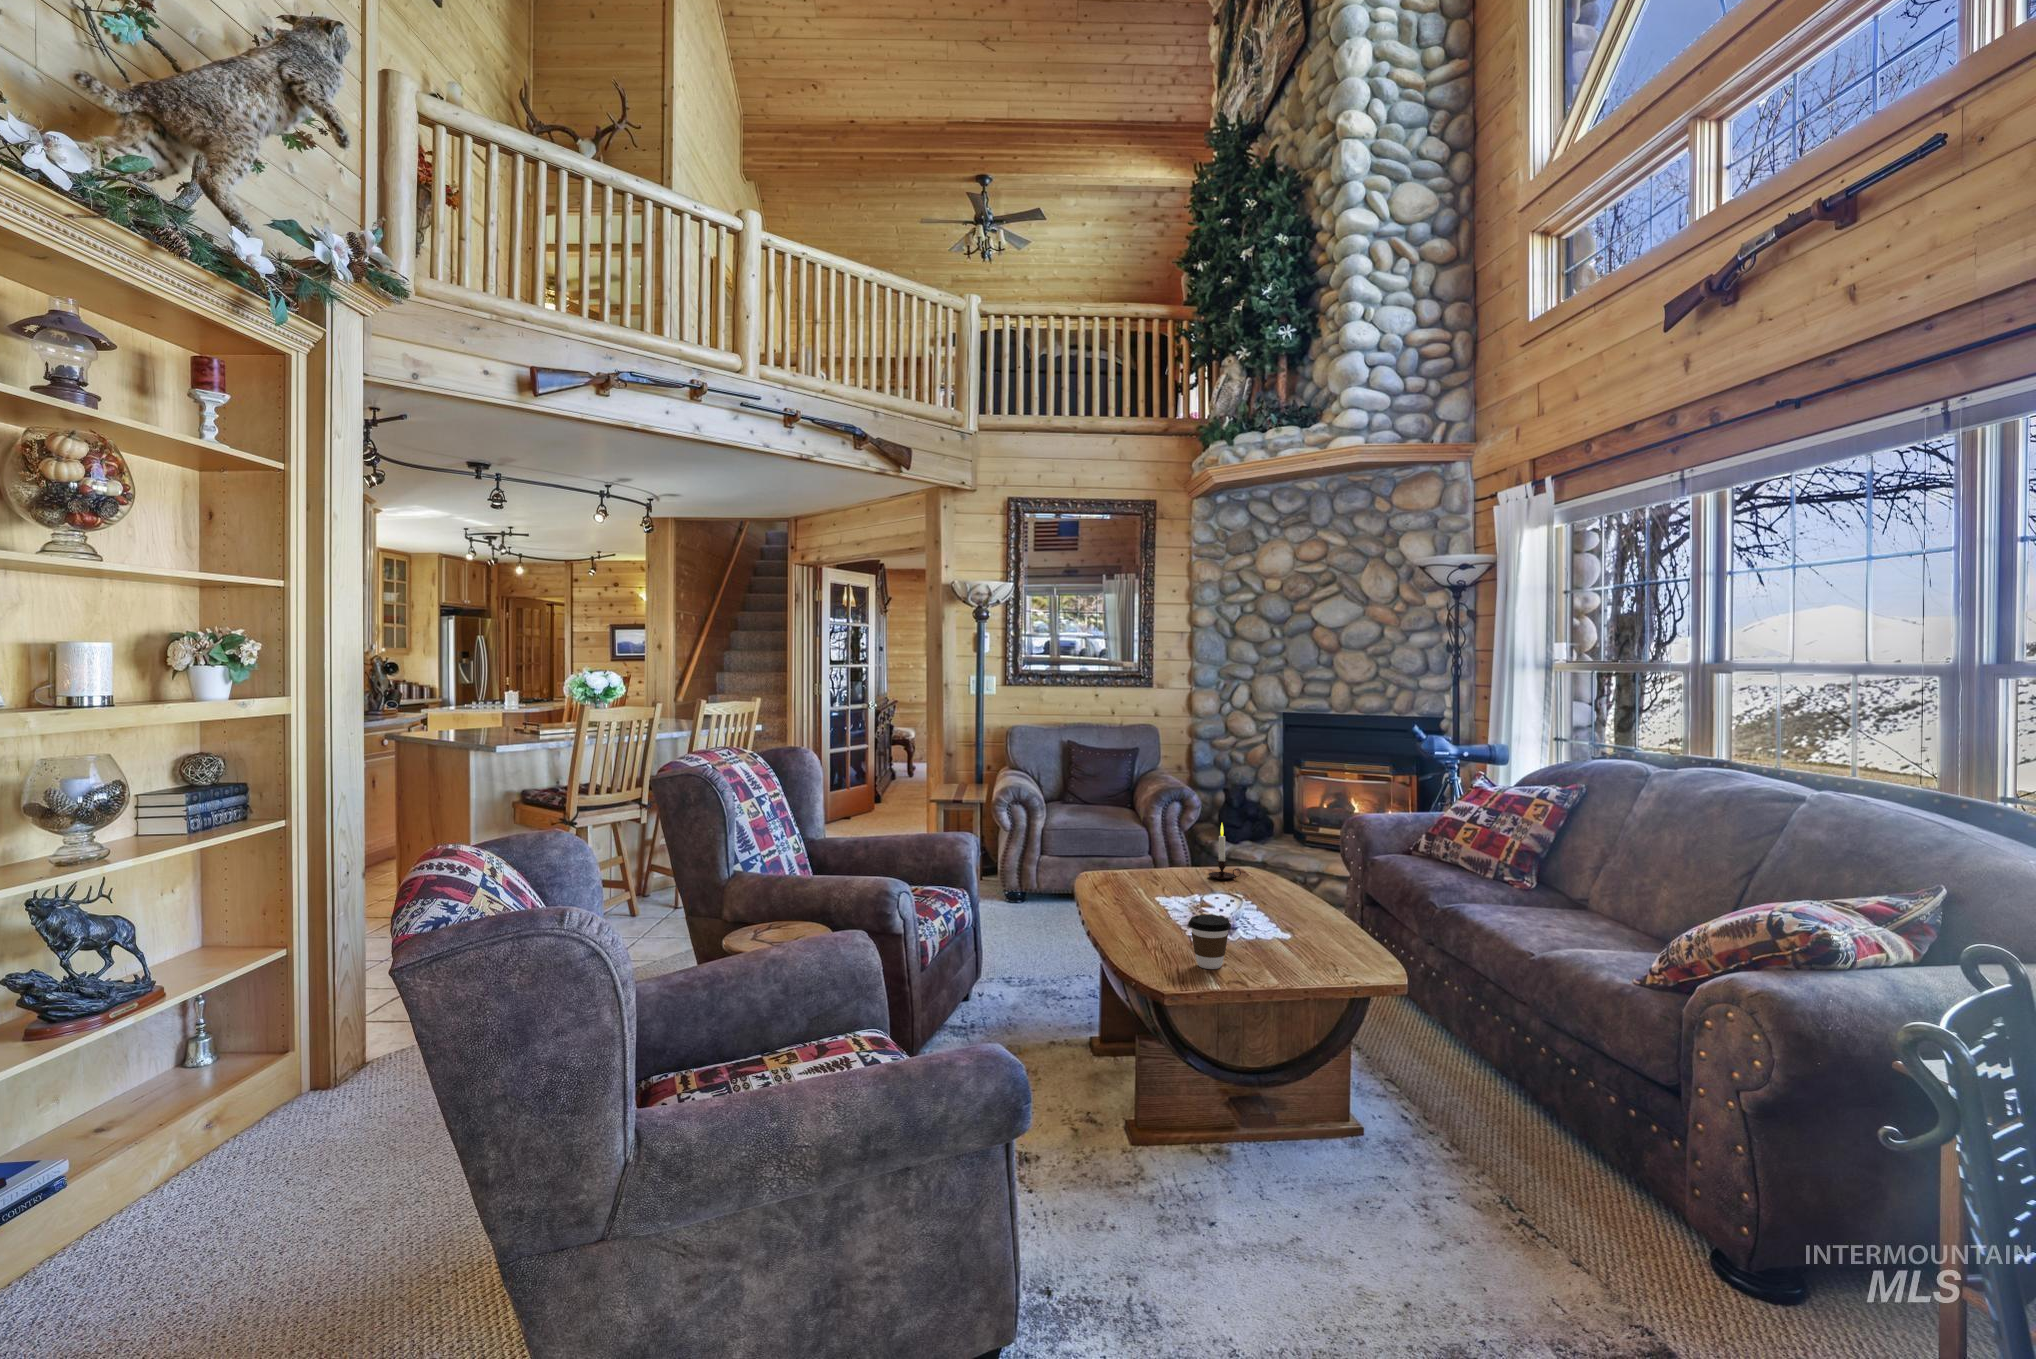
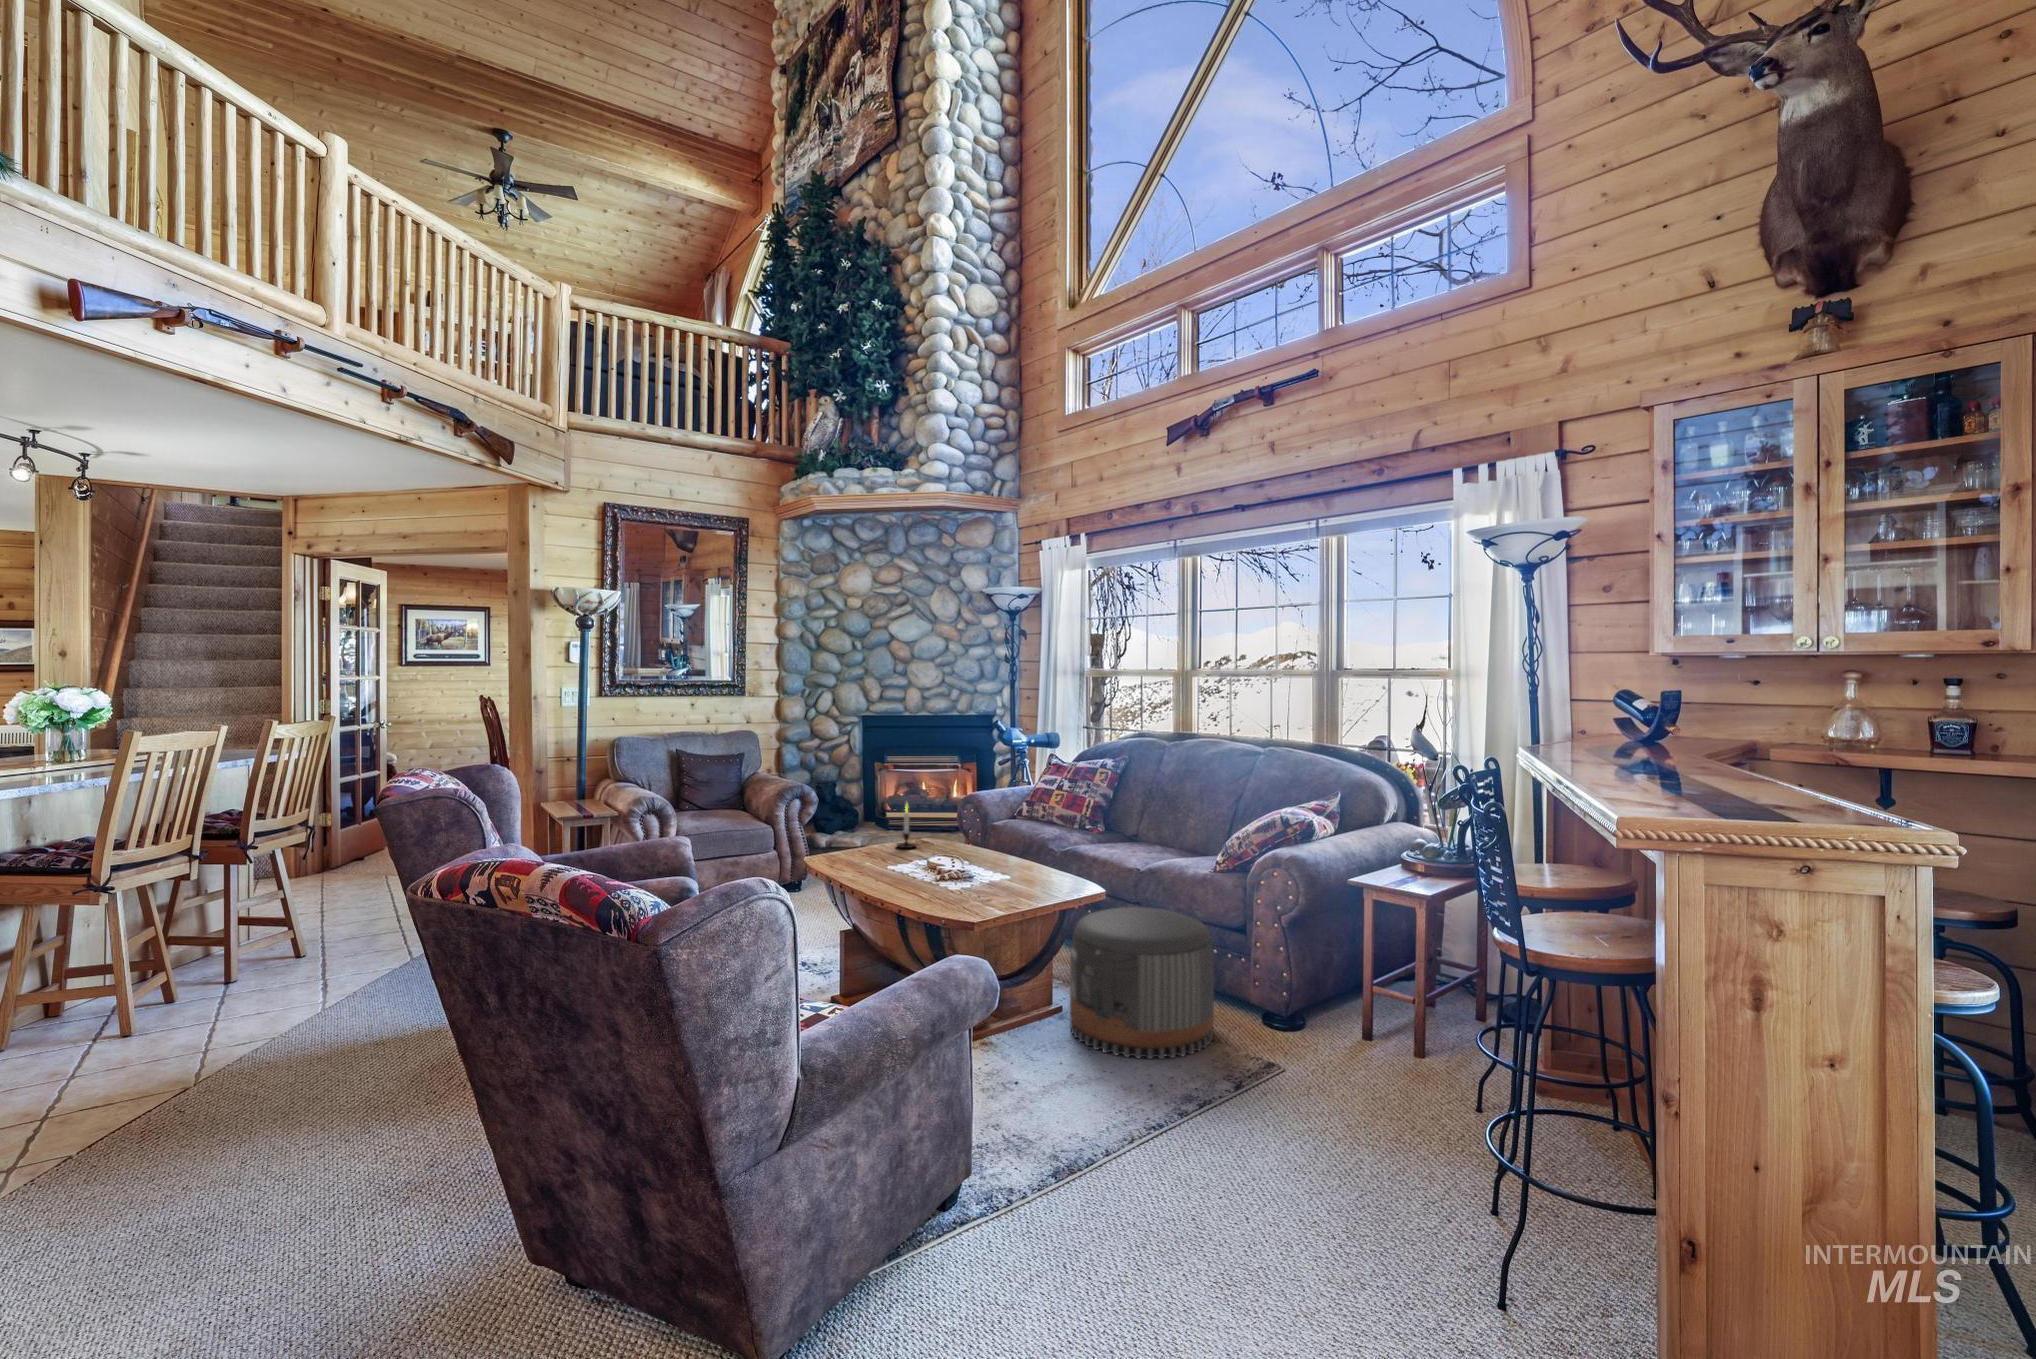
coffee cup: present [1189,915,1231,969] -> none [955,863,987,903]
pouf: none [1355,1009,1596,1272] -> present [1070,907,1214,1059]

